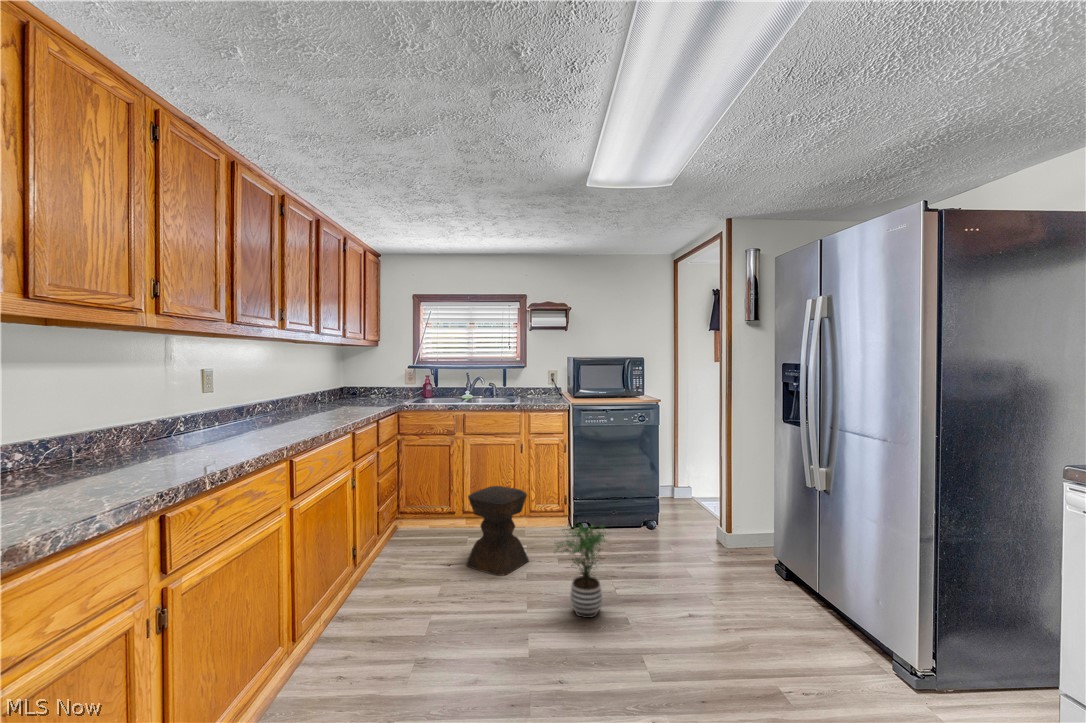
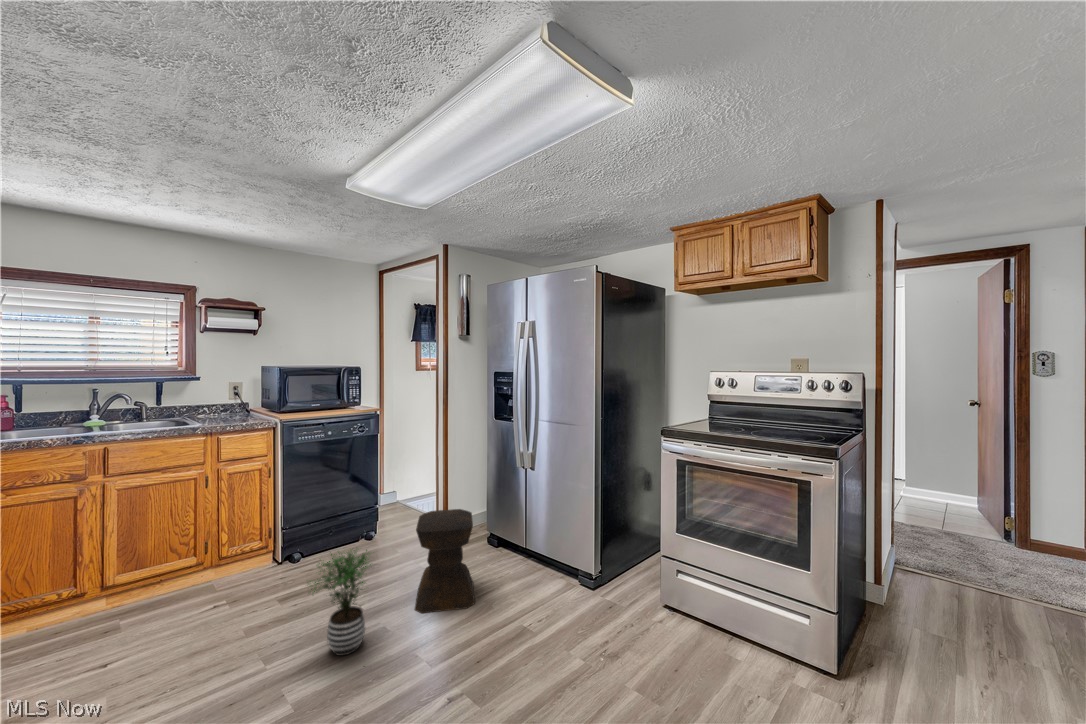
stool: present [466,486,529,576] -> present [415,509,475,613]

